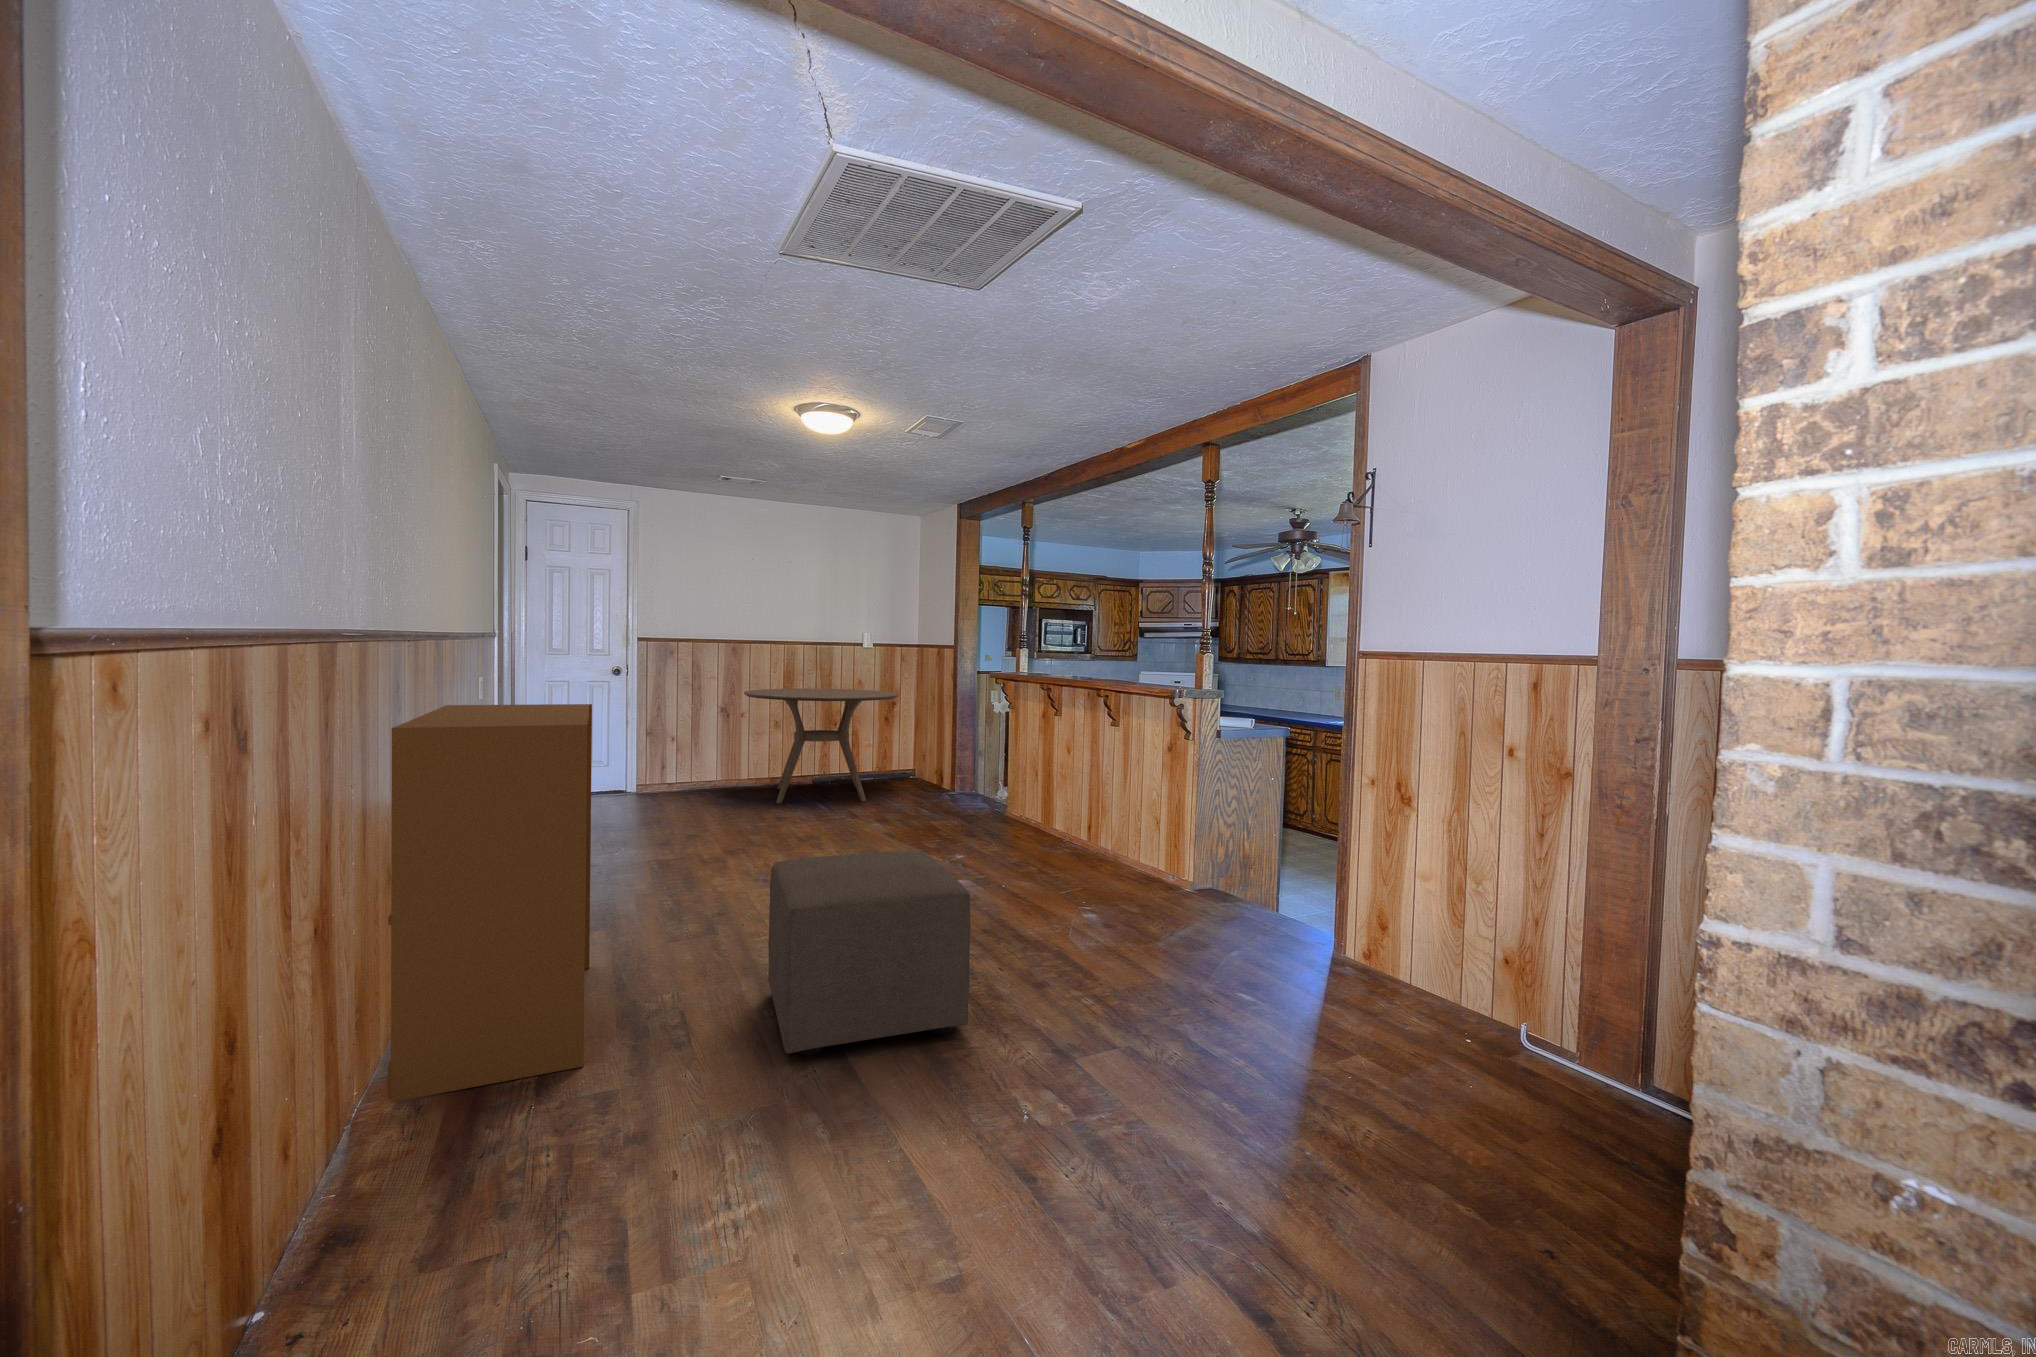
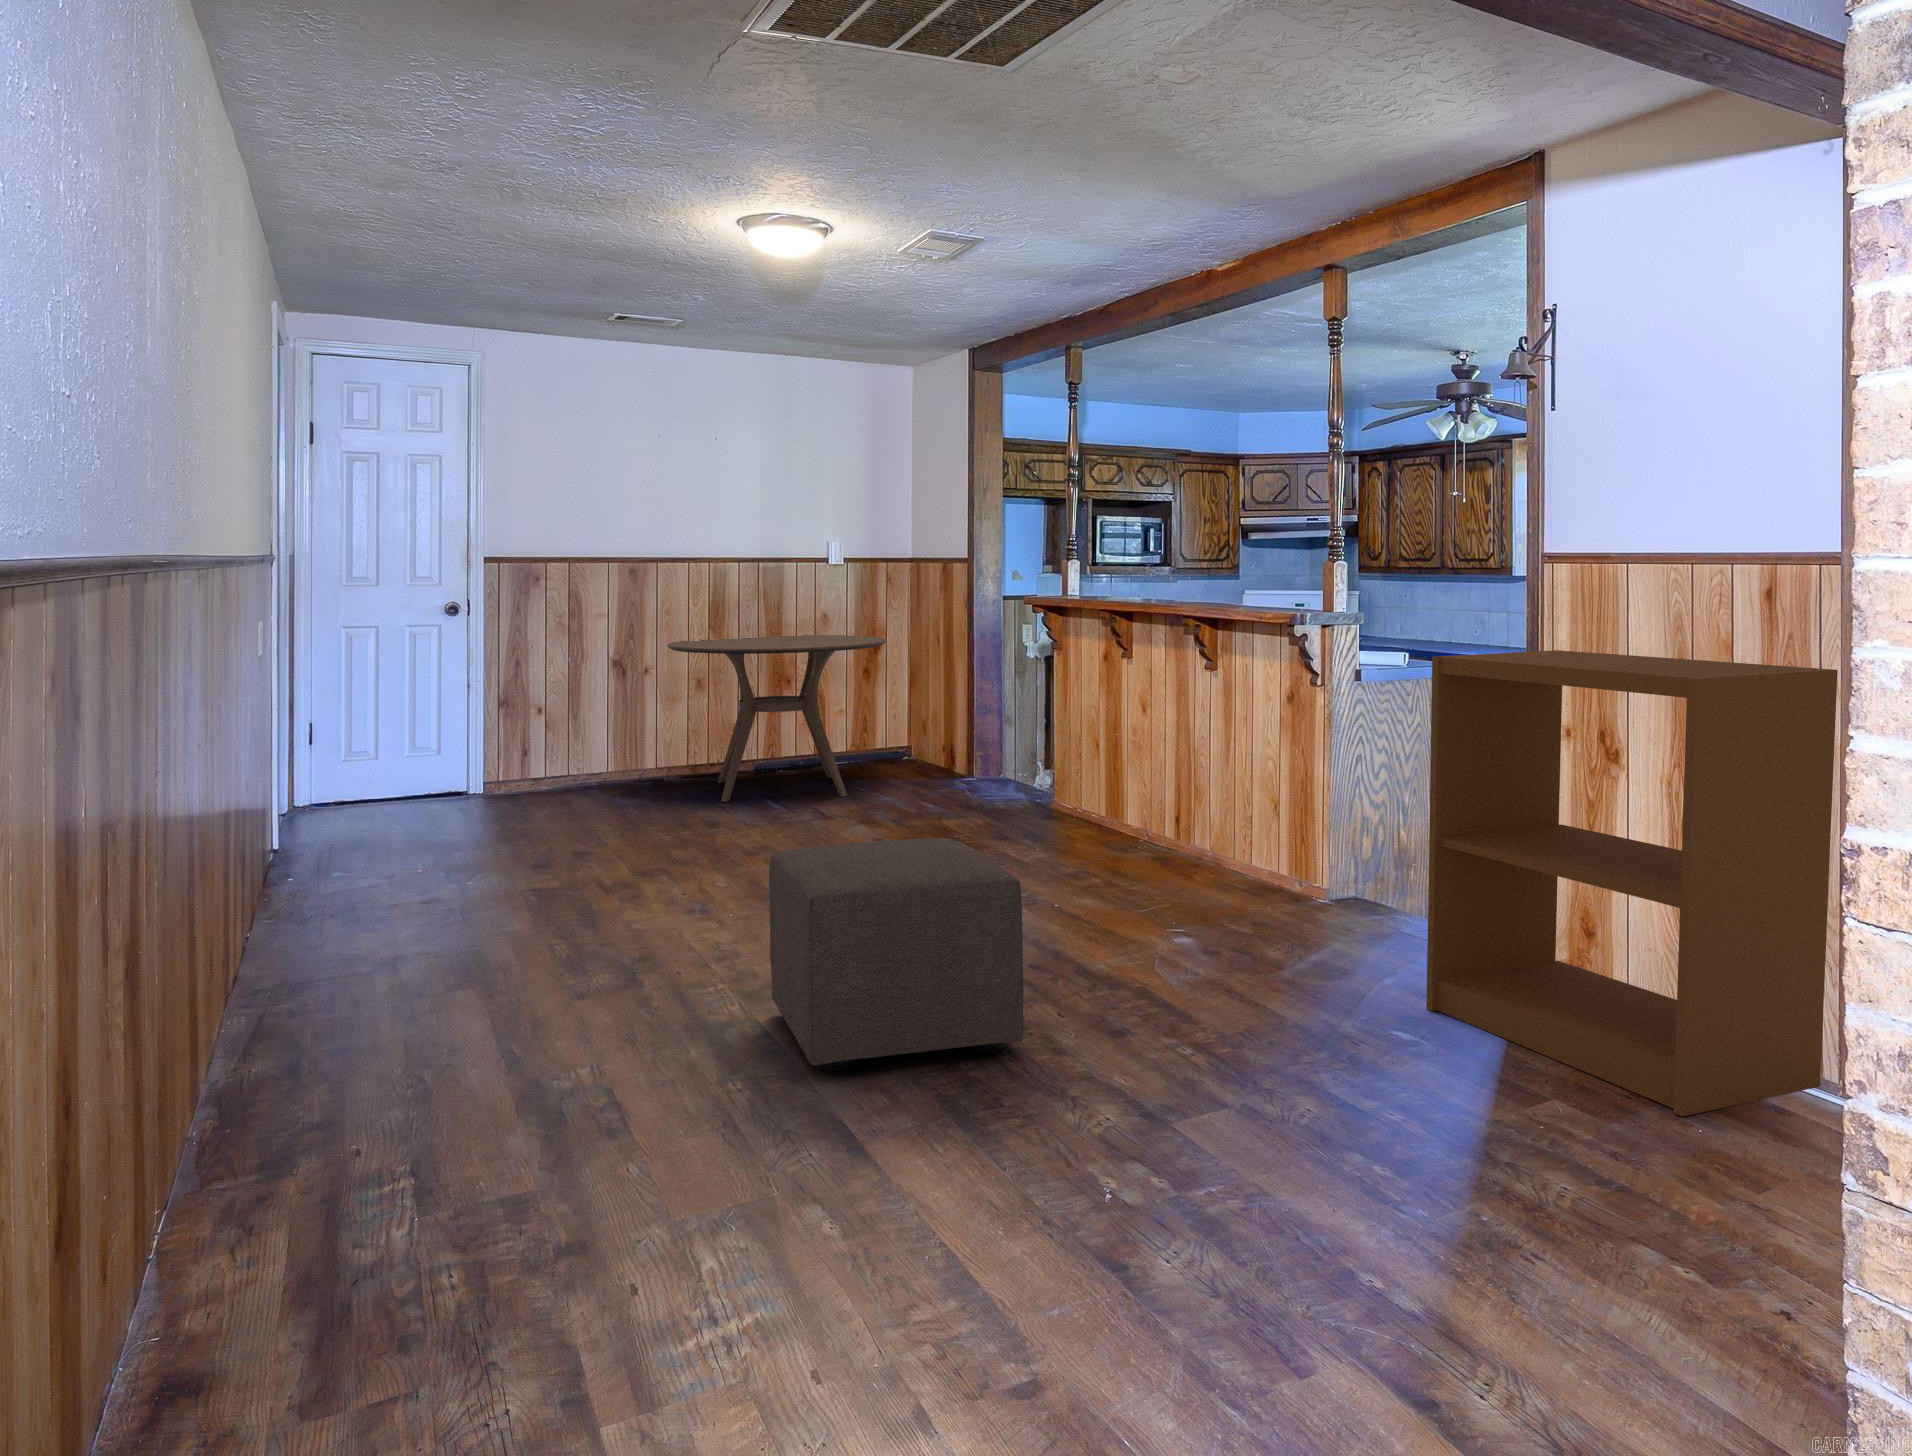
bookshelf: present [388,704,592,1103] -> present [1426,650,1838,1117]

